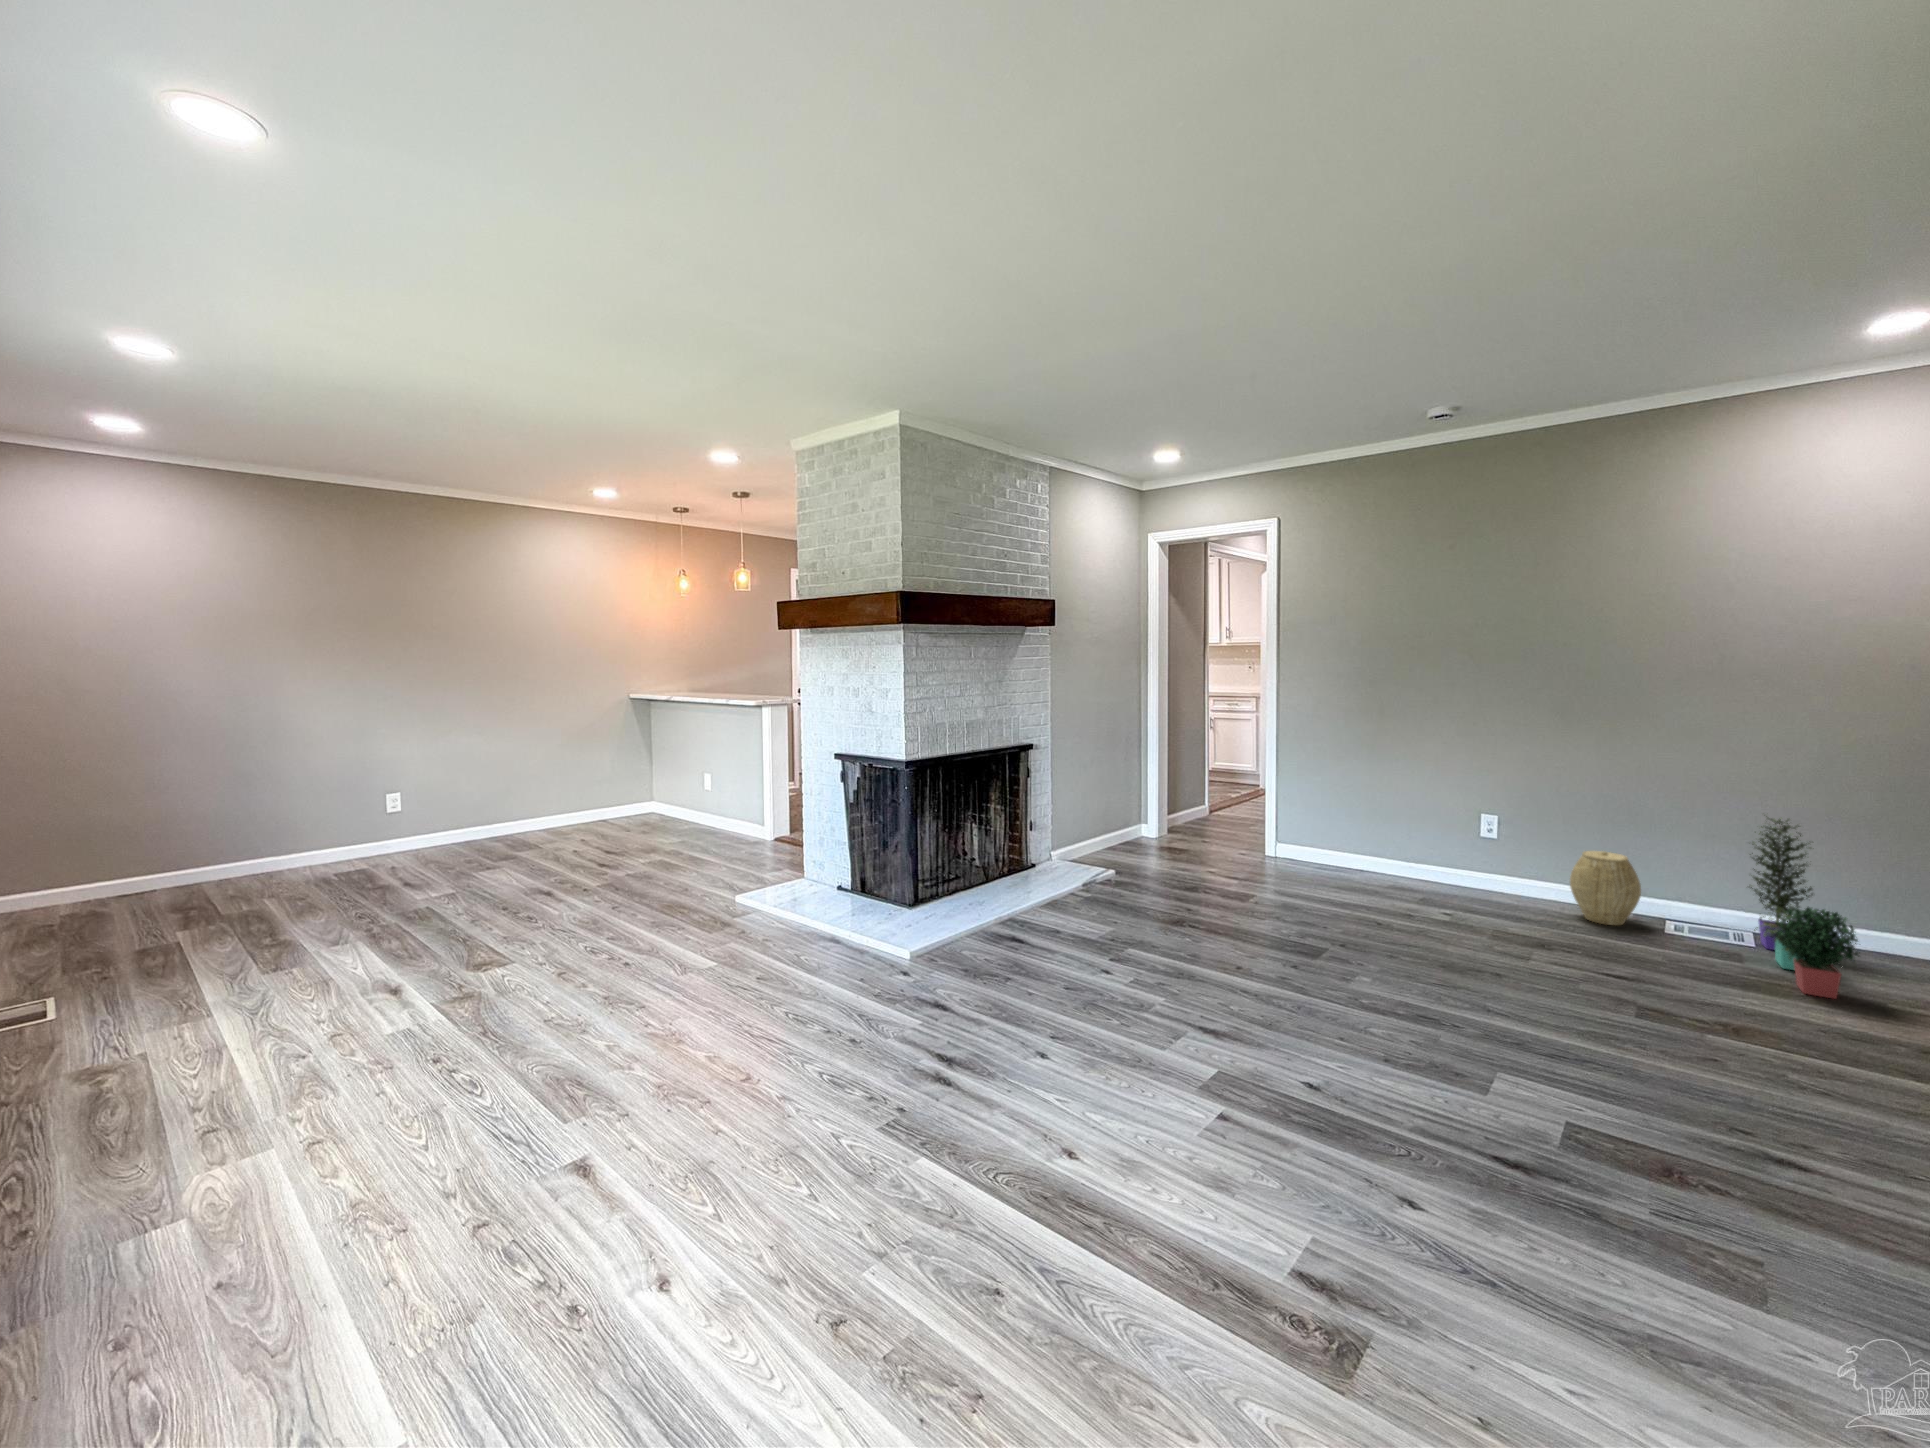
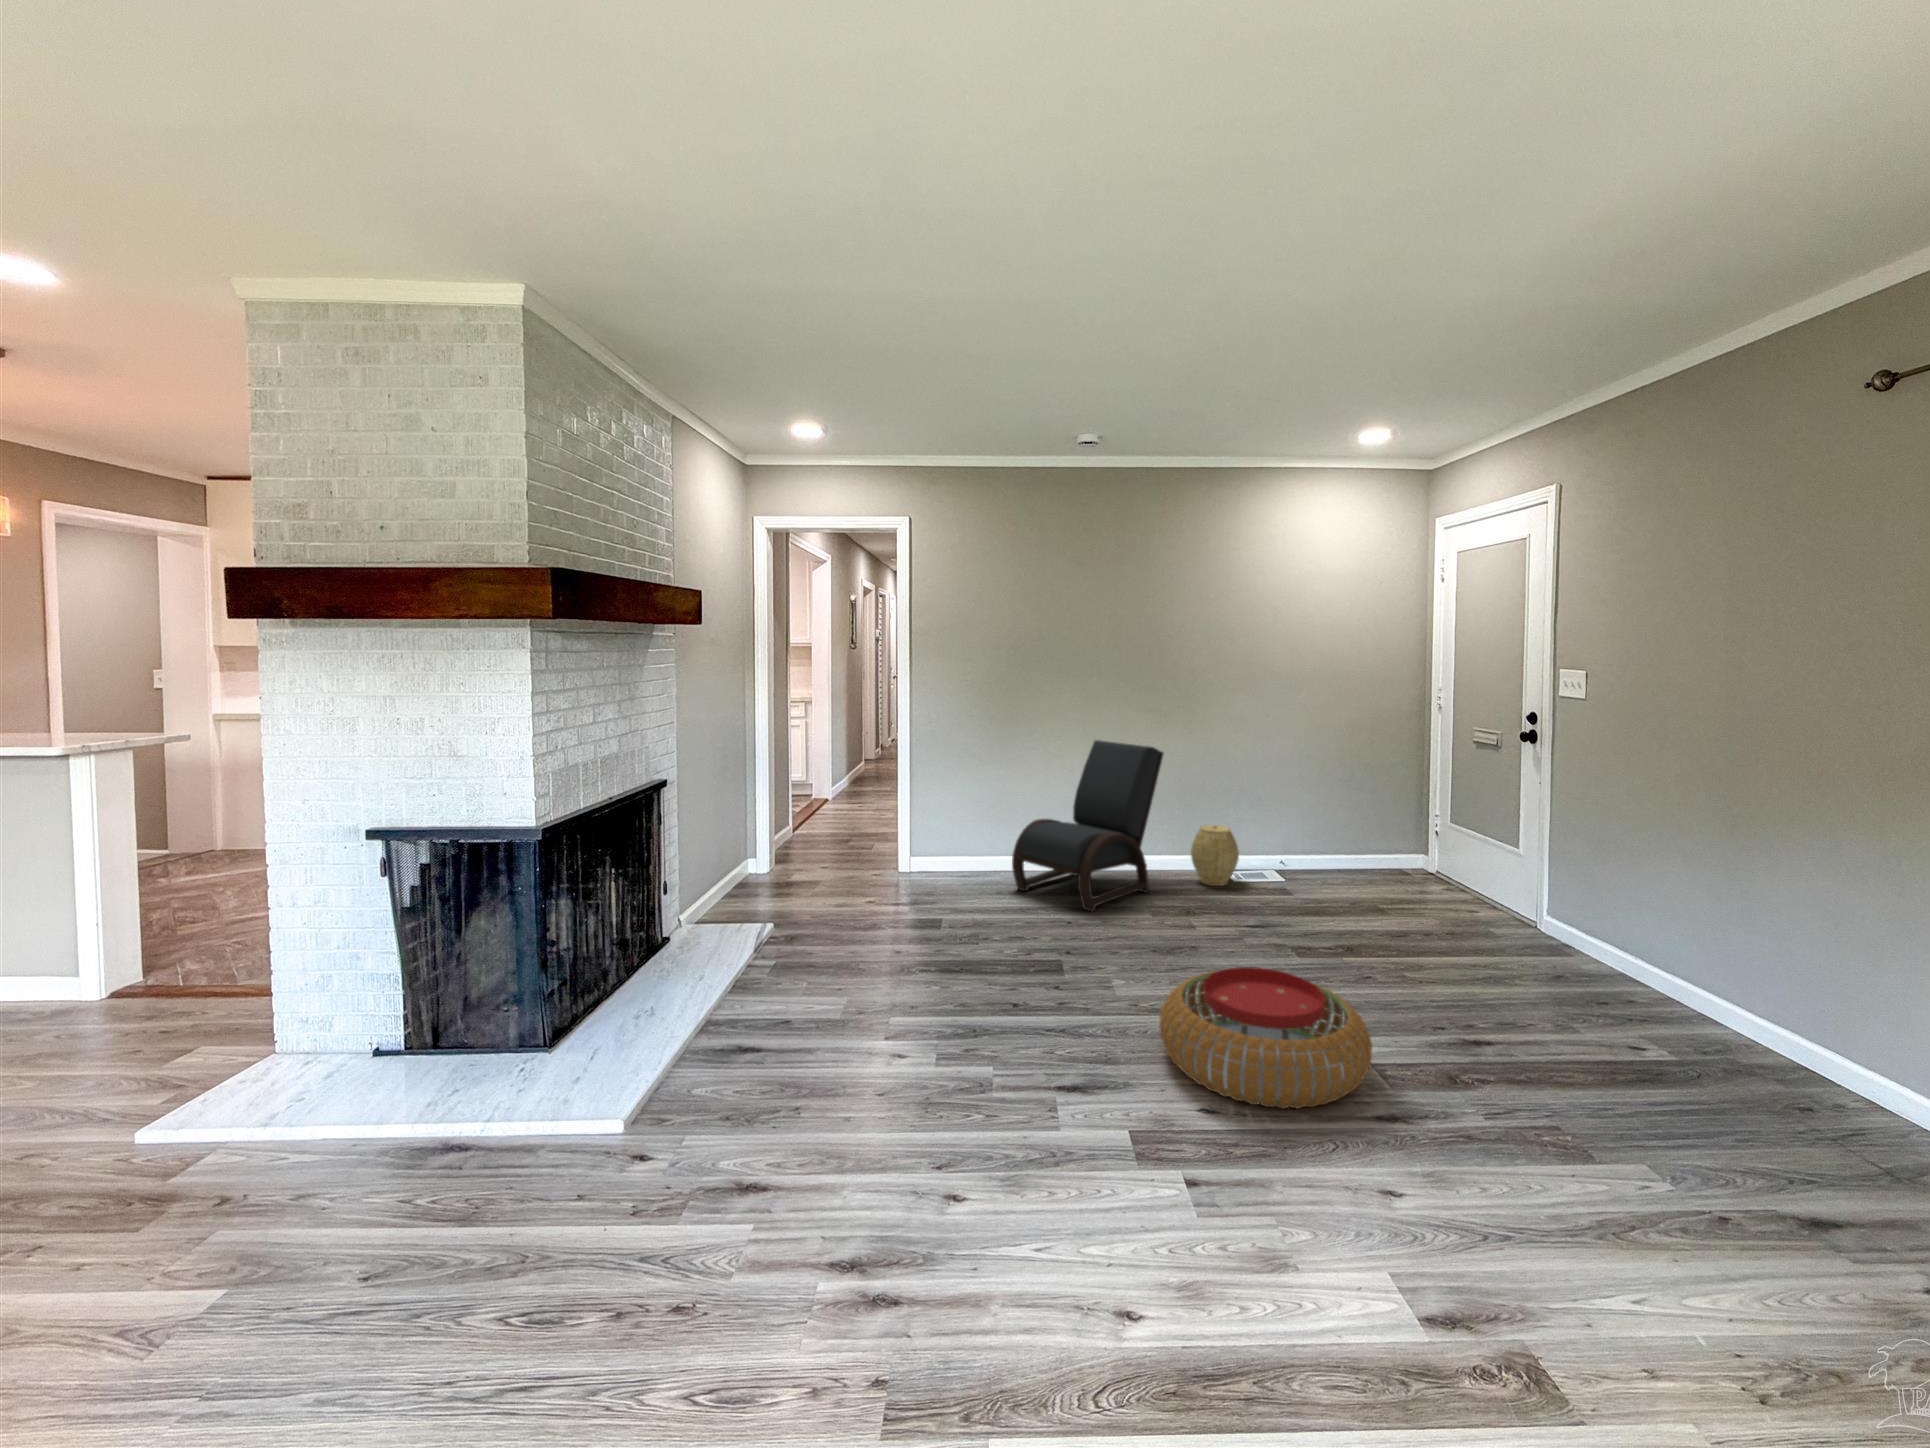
lounge chair: none [1337,743,1528,915] -> present [1012,740,1164,911]
potted plant: present [1749,816,1859,999] -> none [1297,782,1388,914]
pouf: none [1303,969,1551,1123] -> present [1159,967,1372,1108]

